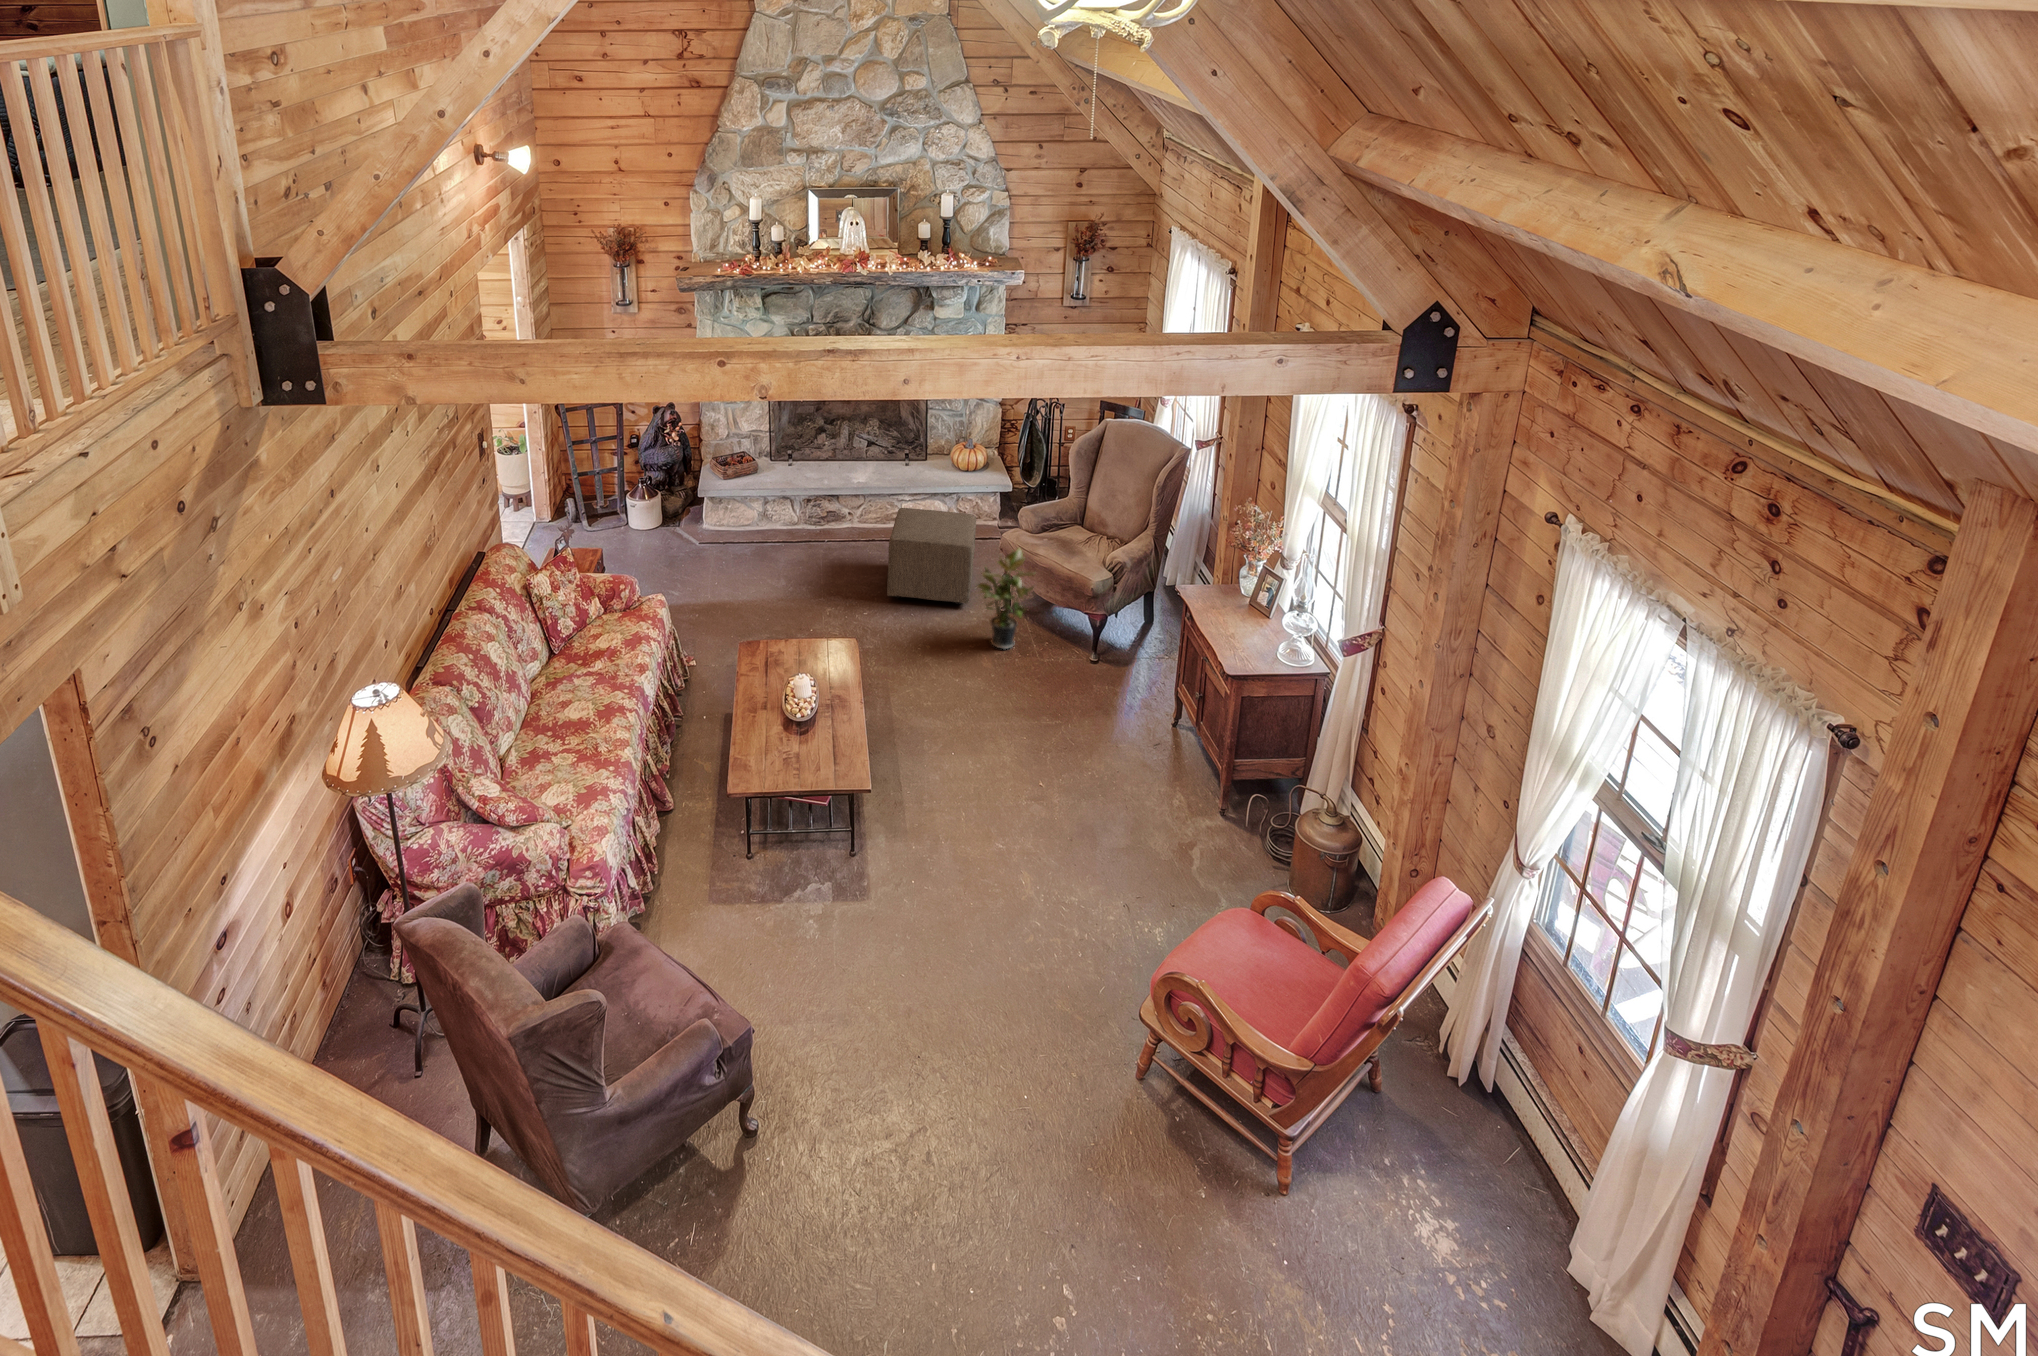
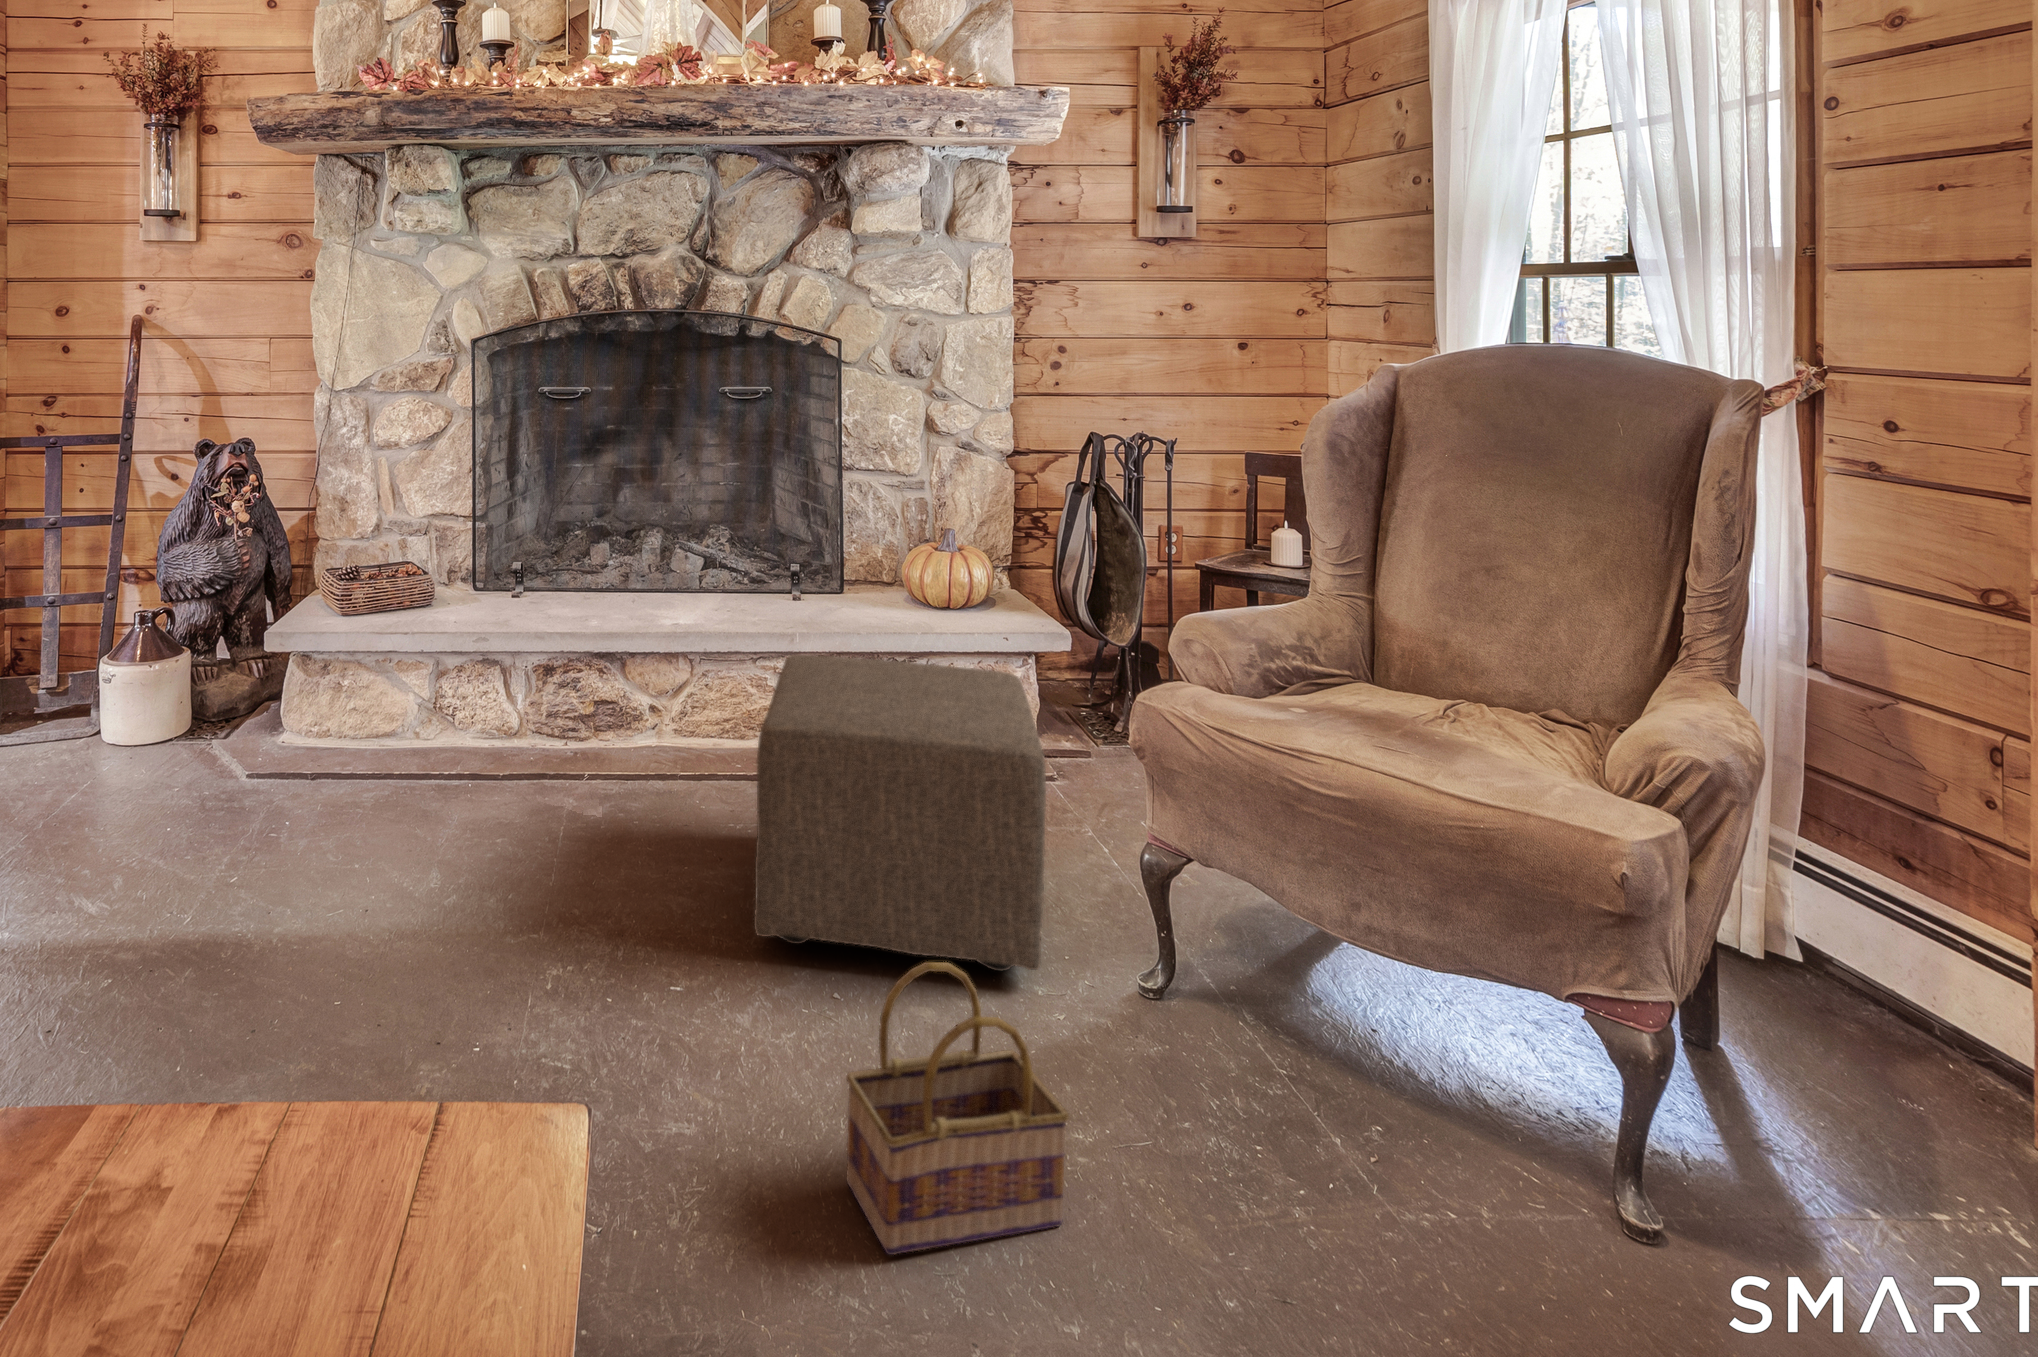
potted plant: present [978,548,1035,649] -> none [1104,734,1364,1188]
basket: none [909,601,961,662] -> present [846,962,1069,1255]

